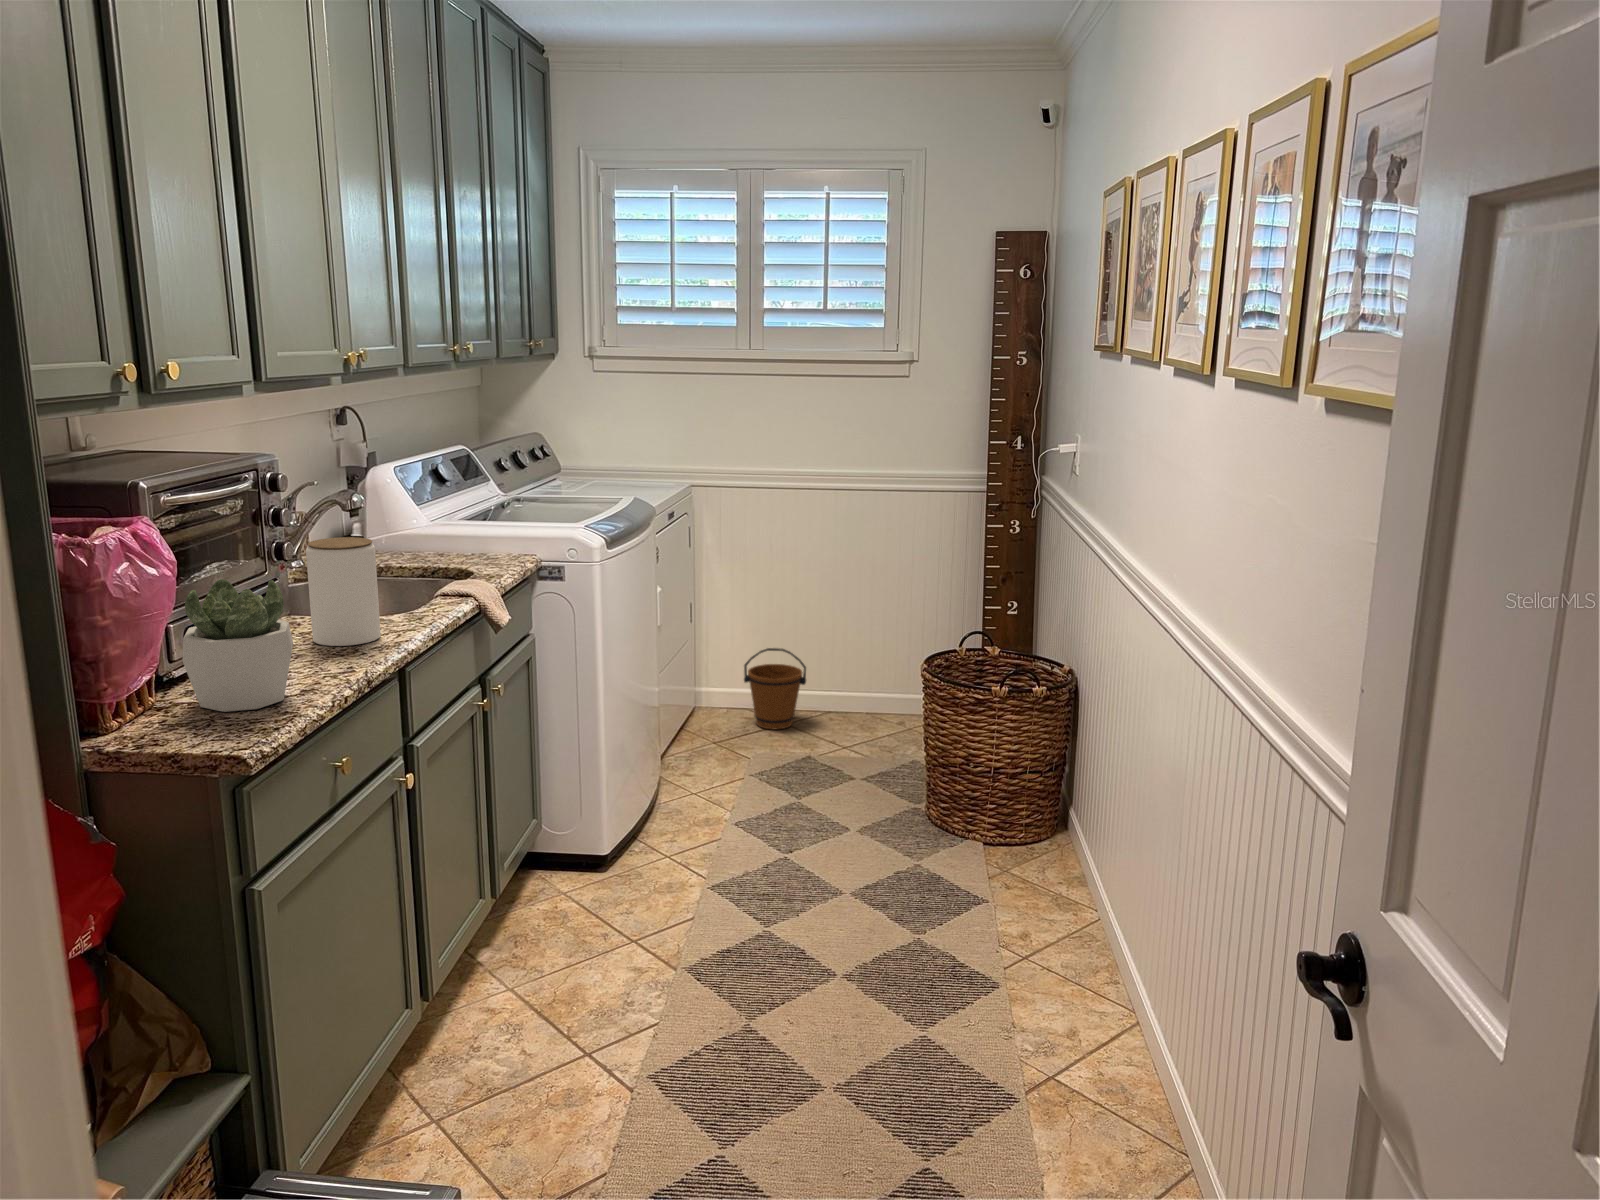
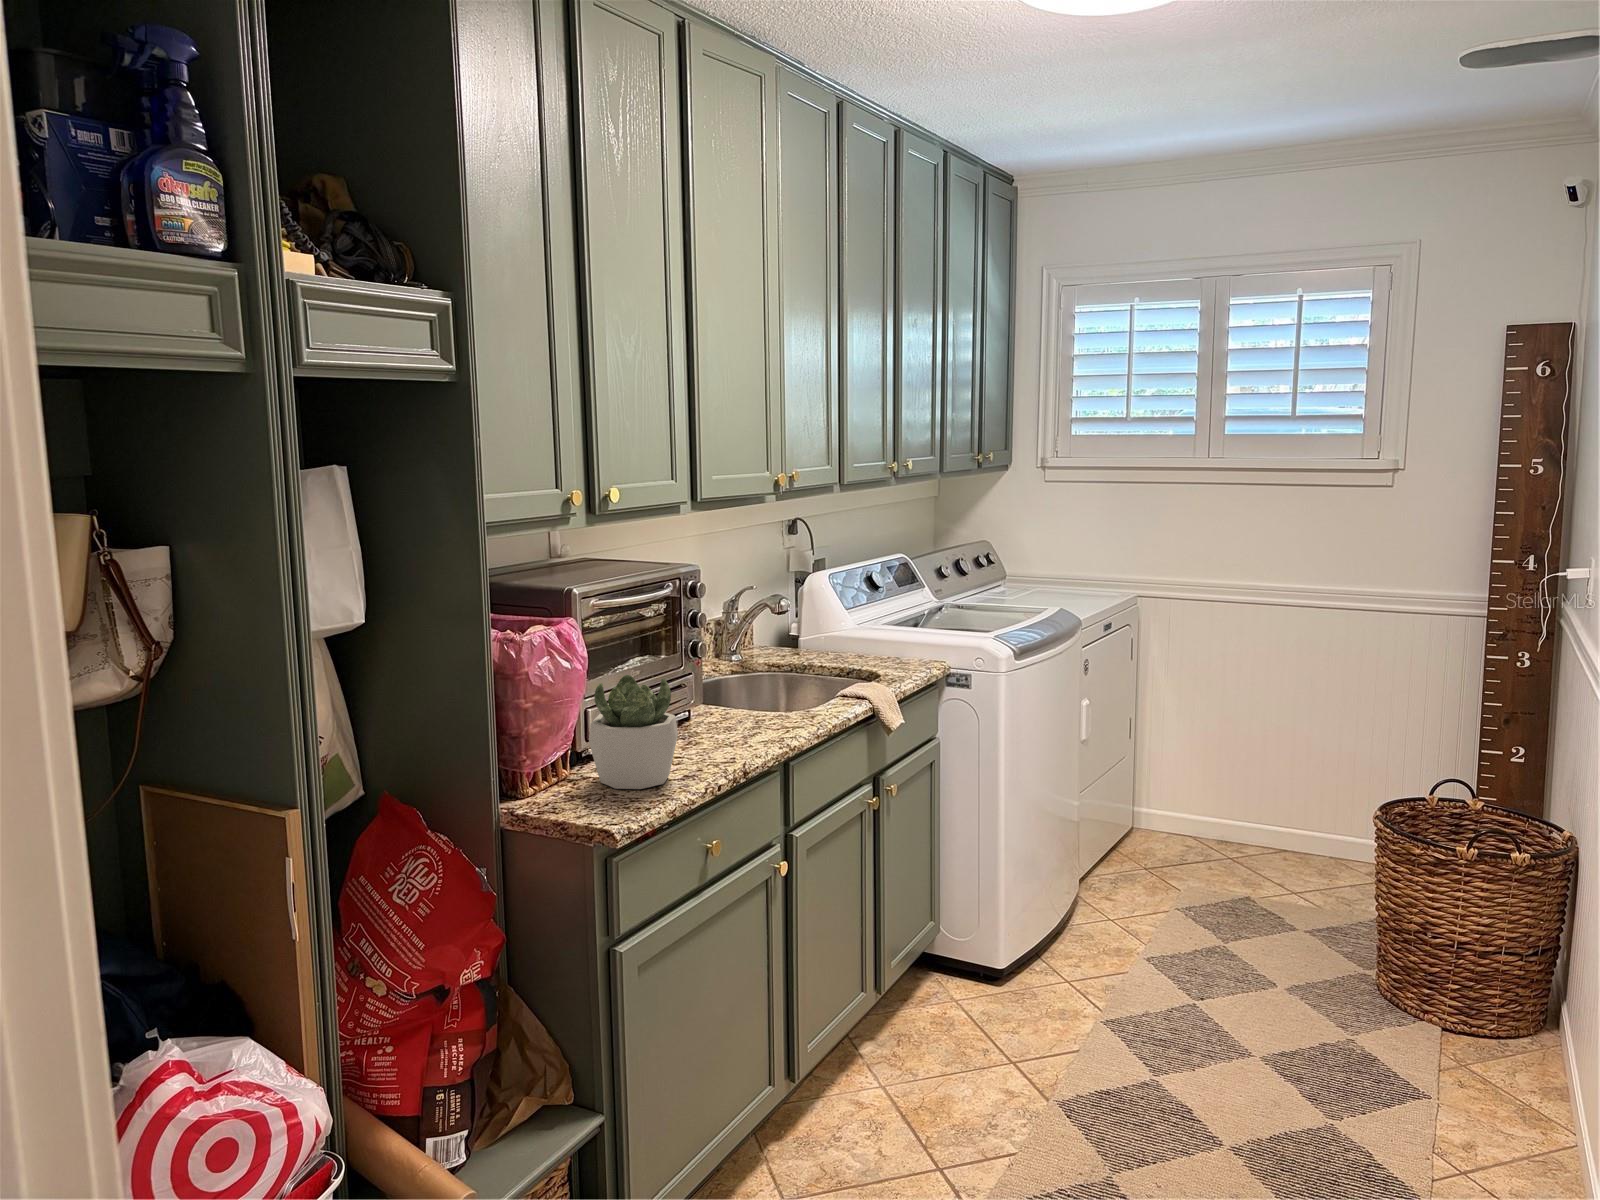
jar: present [306,537,381,646] -> none [712,641,770,739]
bucket: present [744,648,806,729] -> none [1185,773,1257,863]

